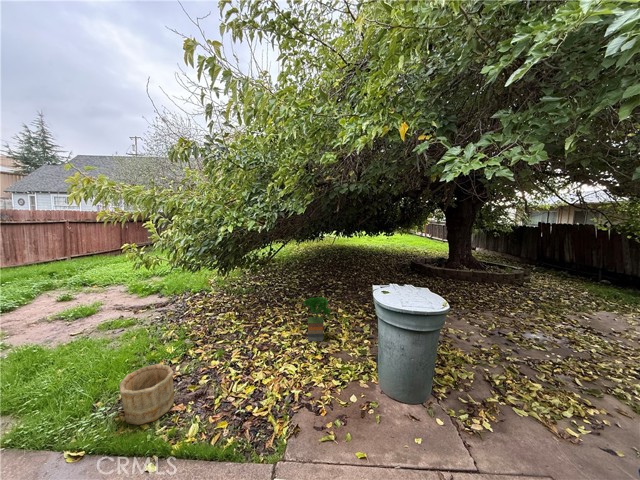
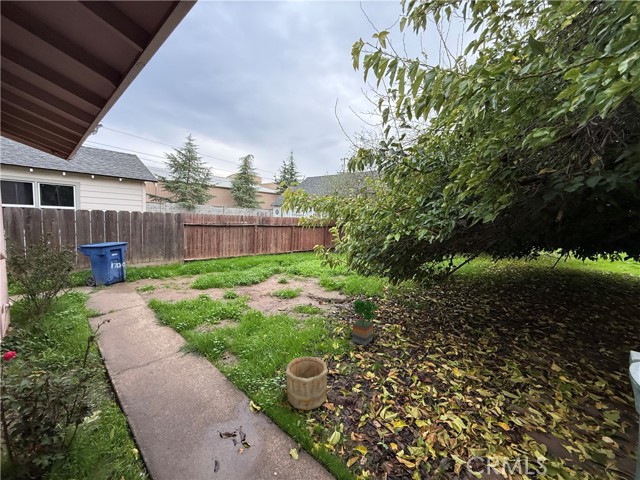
potted tree: present [303,297,331,341] -> present [352,300,378,346]

